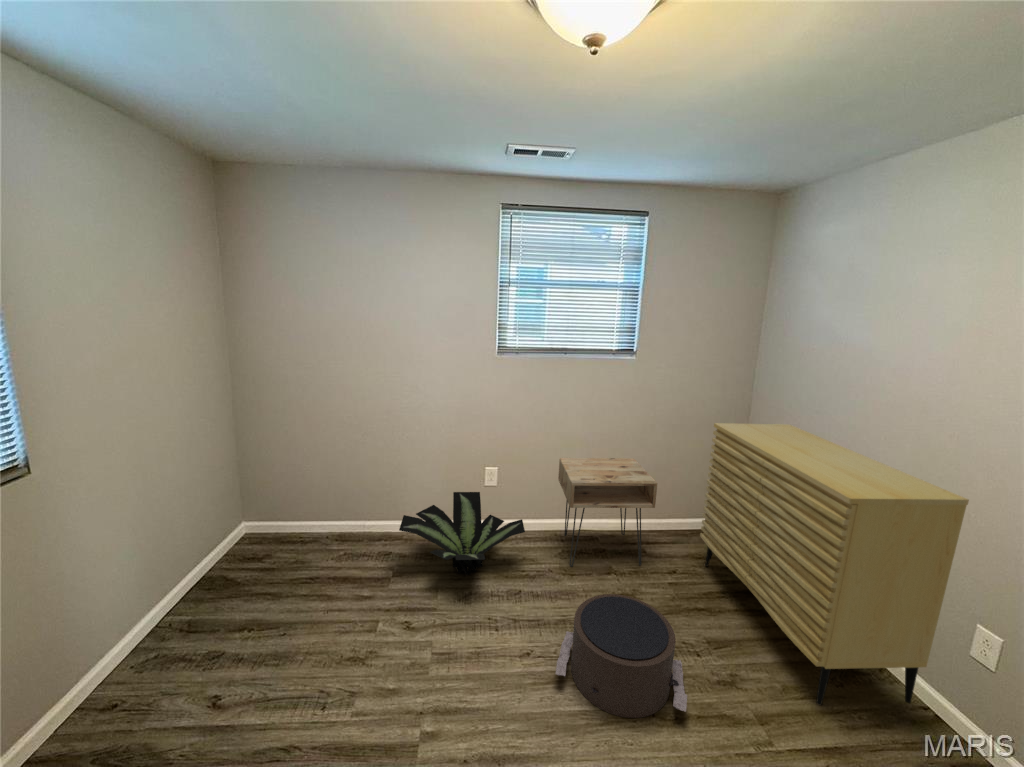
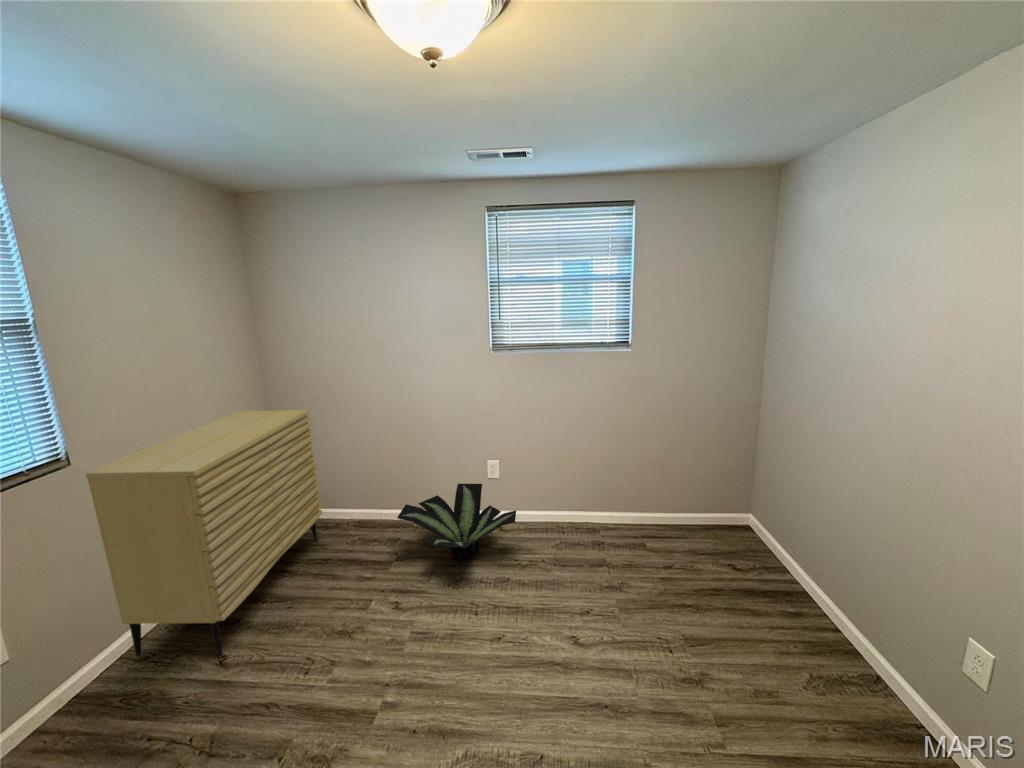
dresser: present [700,423,969,705] -> present [86,410,322,656]
nightstand: present [558,458,657,567] -> none [557,451,647,559]
pouf: present [556,594,687,718] -> none [515,585,645,708]

